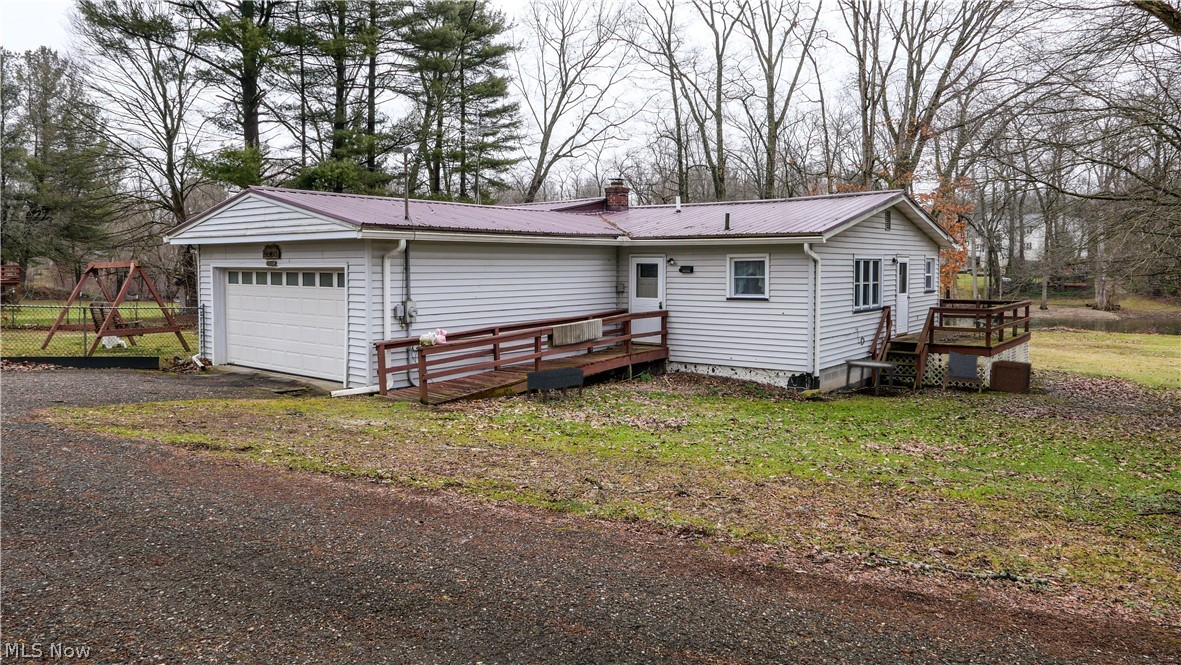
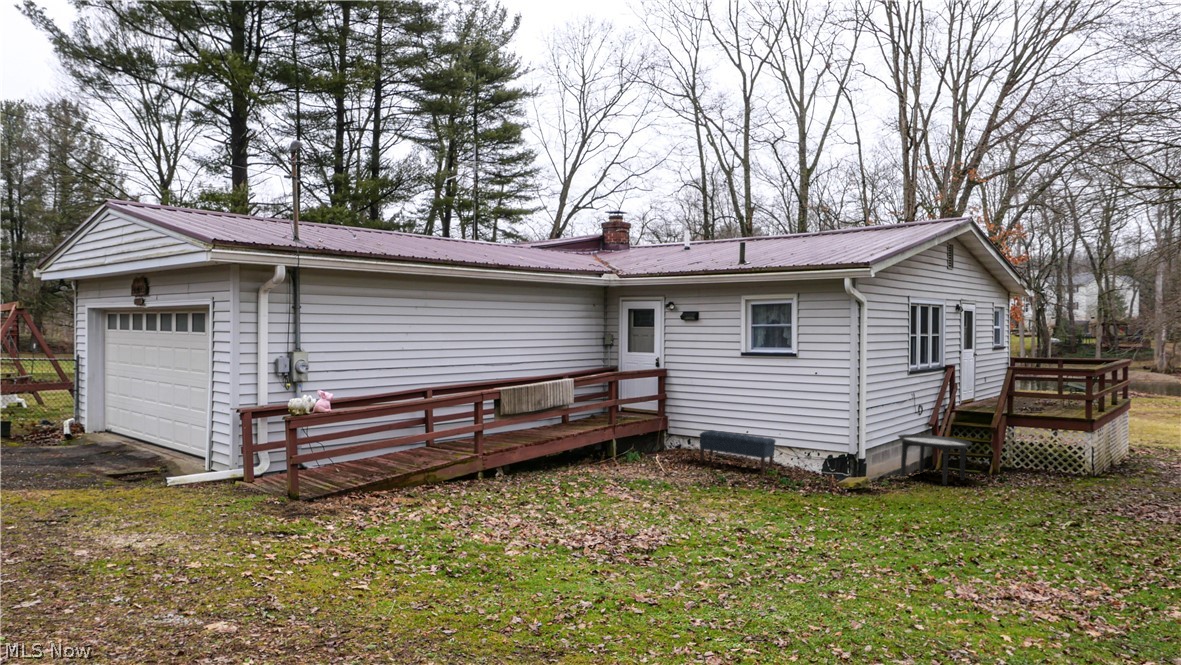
lounge chair: present [943,351,983,393] -> none [1032,422,1087,482]
wooden crate: present [989,360,1032,394] -> none [1094,437,1151,483]
bench: present [527,367,584,404] -> present [700,430,776,474]

